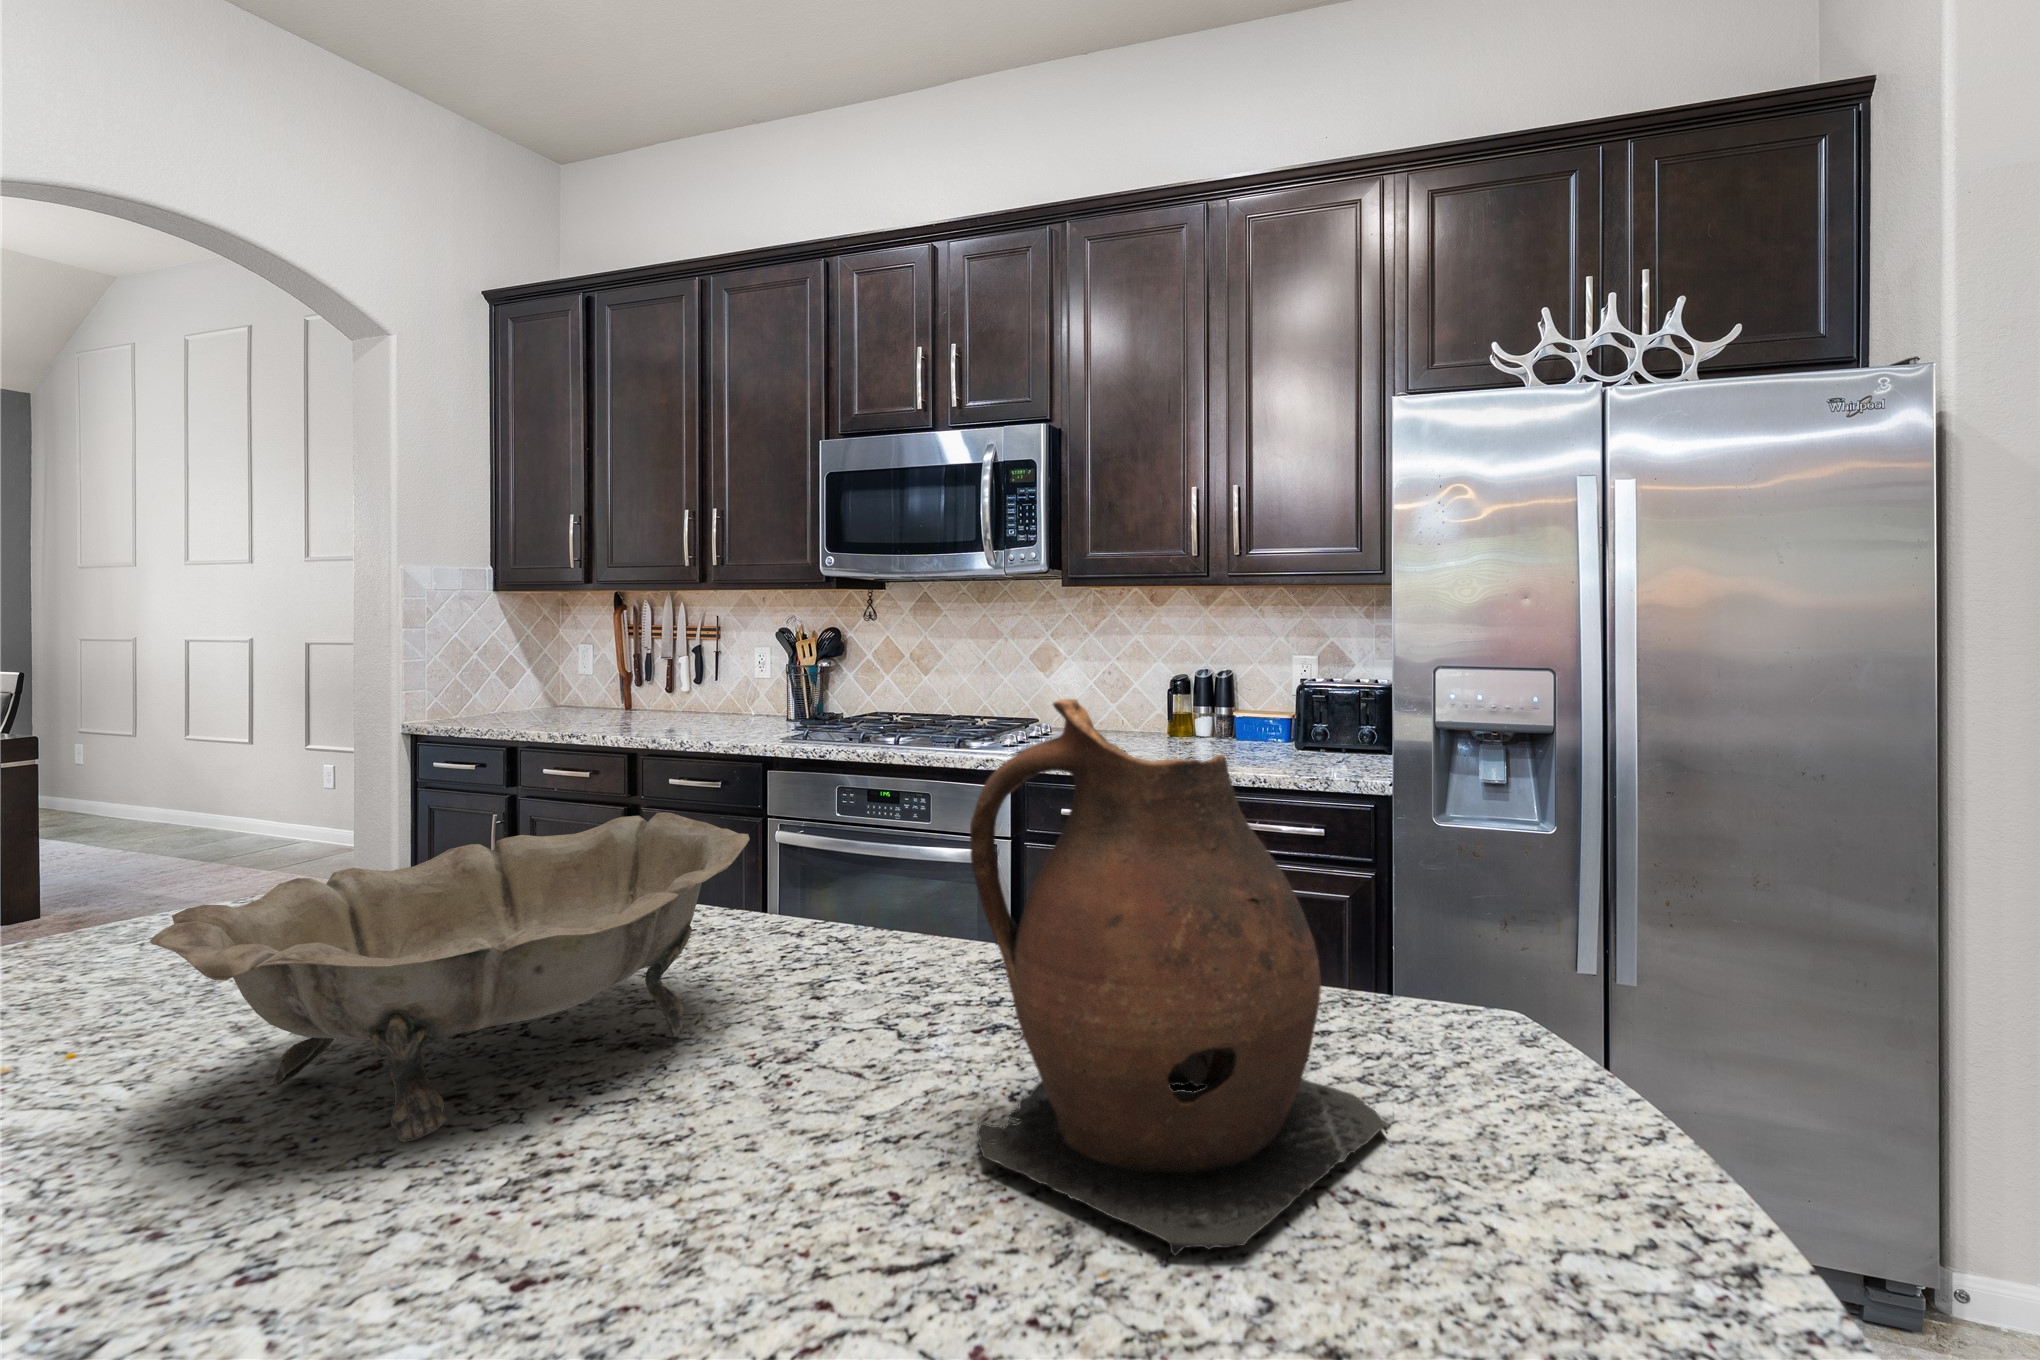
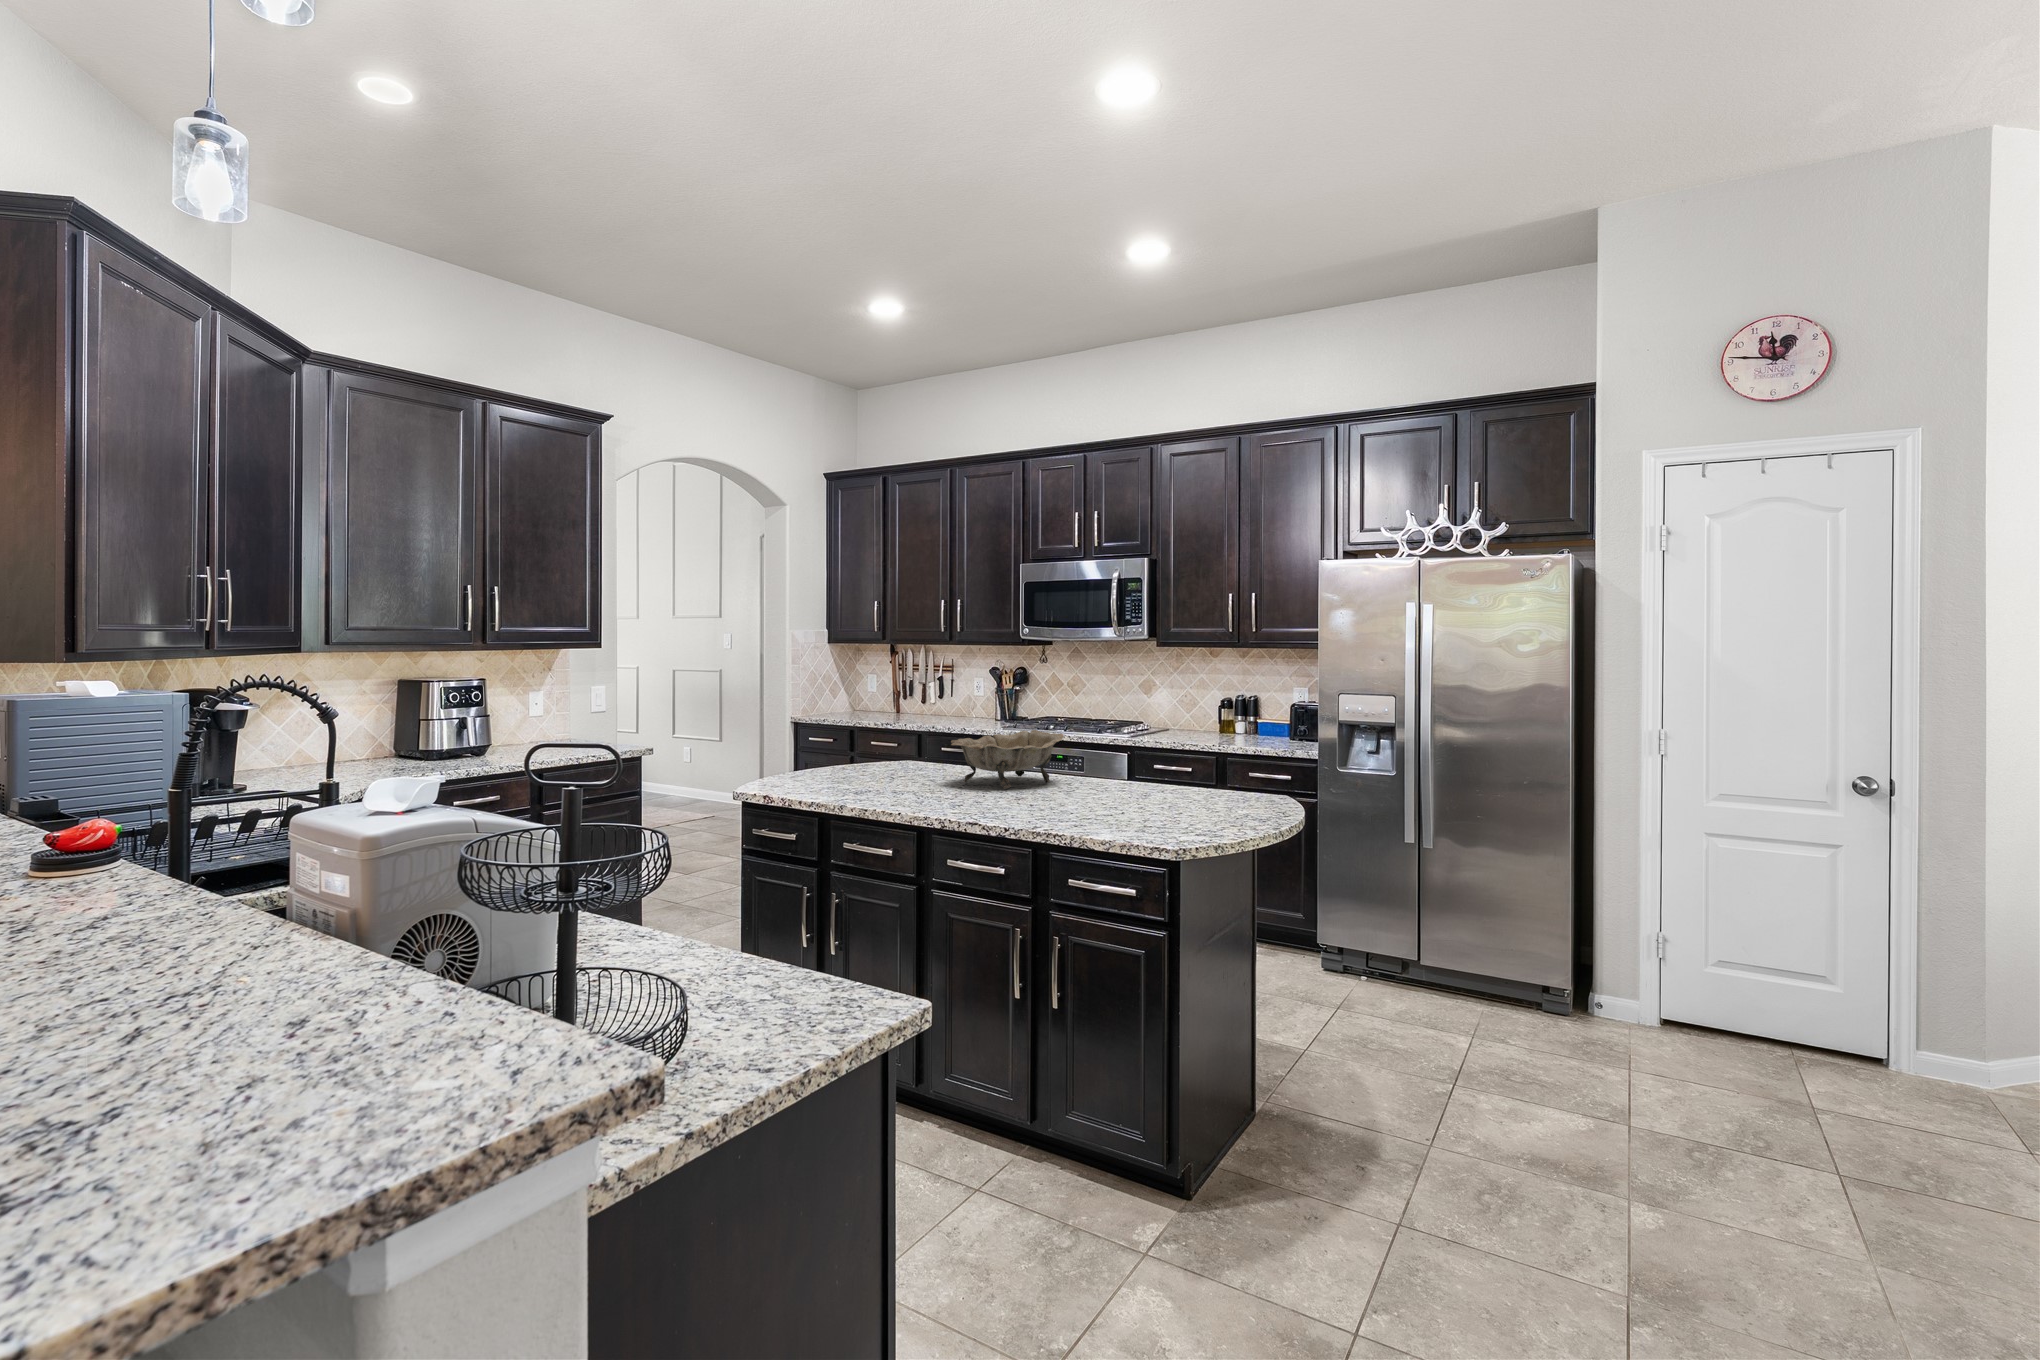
ceramic pitcher: present [970,699,1387,1256] -> none [1126,698,1221,801]

